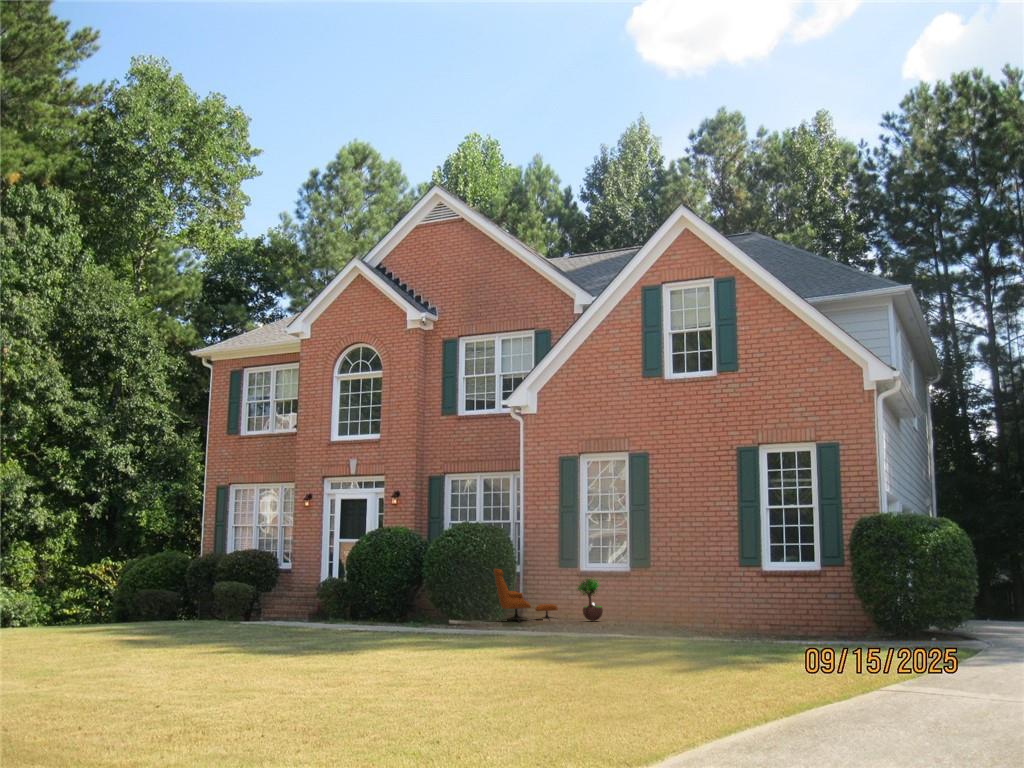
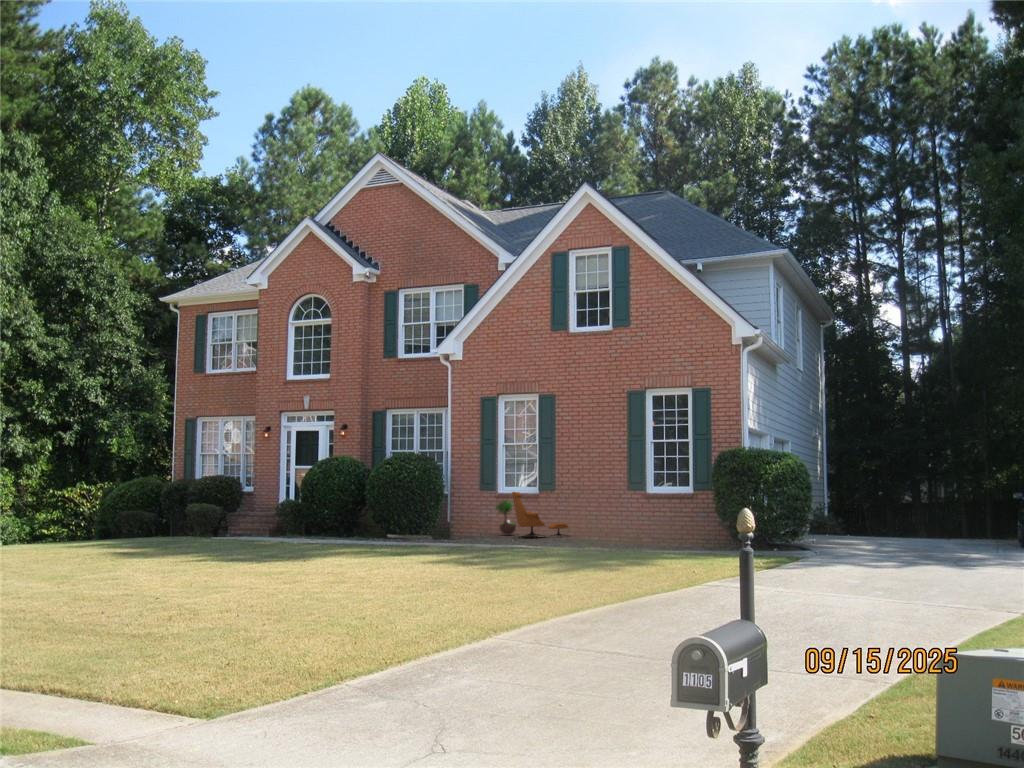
lounge chair: present [494,569,558,622] -> present [512,492,568,537]

